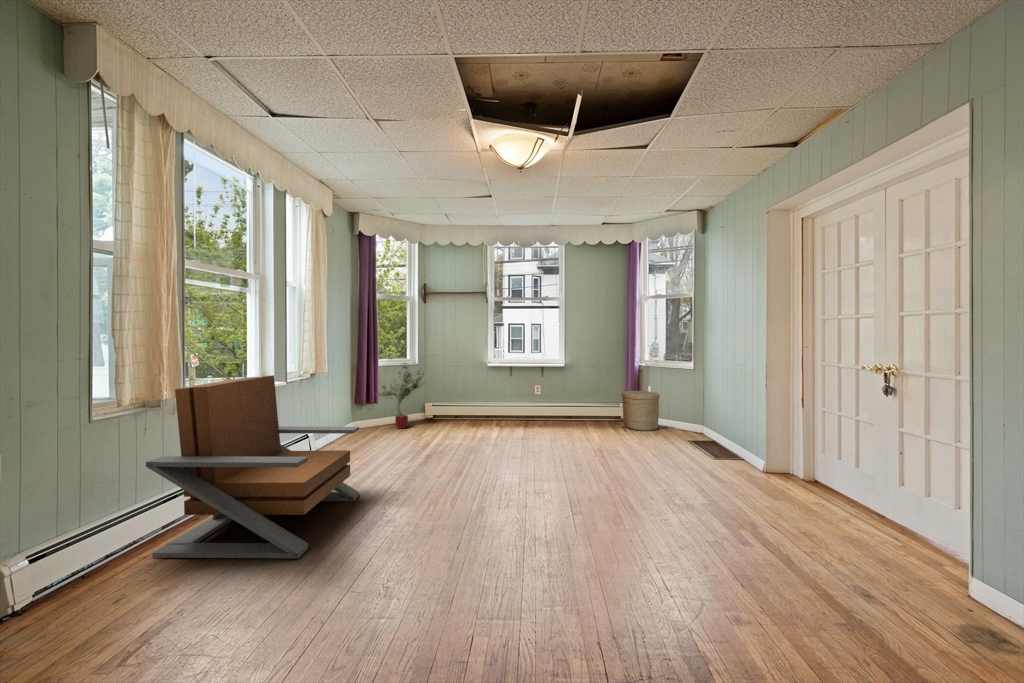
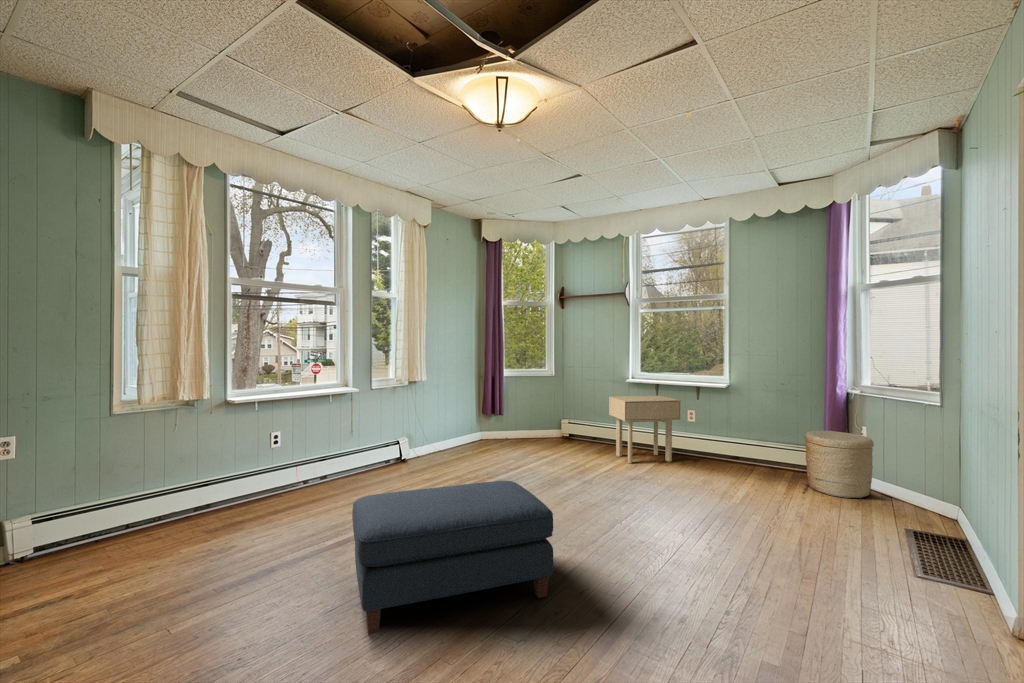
potted tree: present [376,363,426,429] -> none [491,373,550,446]
lounge chair: present [146,375,359,558] -> none [152,384,360,566]
side table: none [484,376,539,430] -> present [609,396,681,463]
ottoman: none [448,437,592,551] -> present [352,481,554,634]

